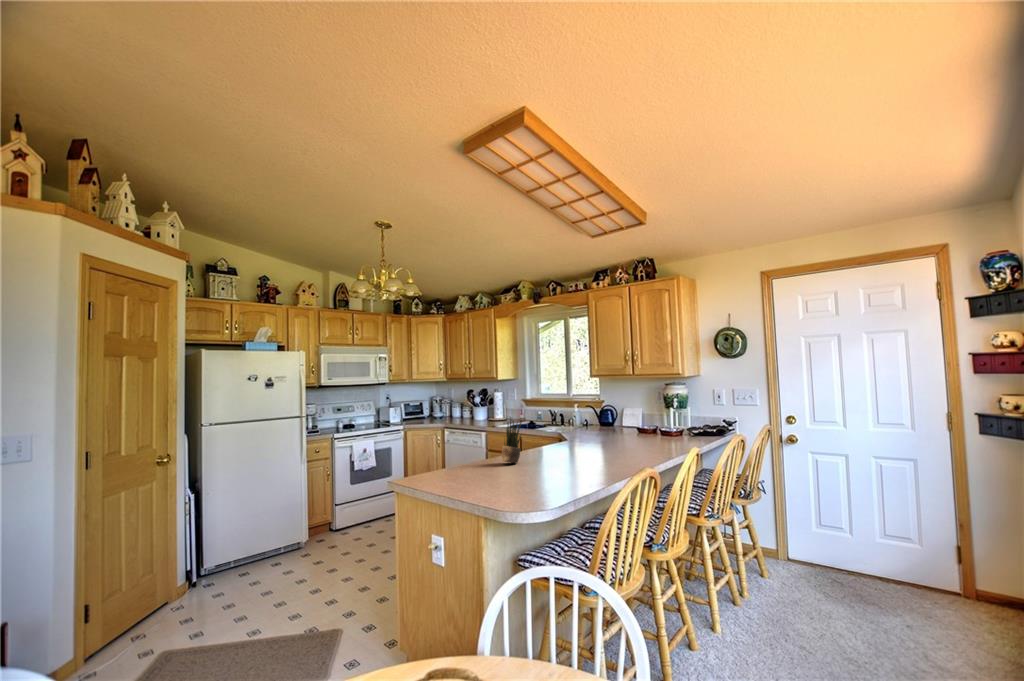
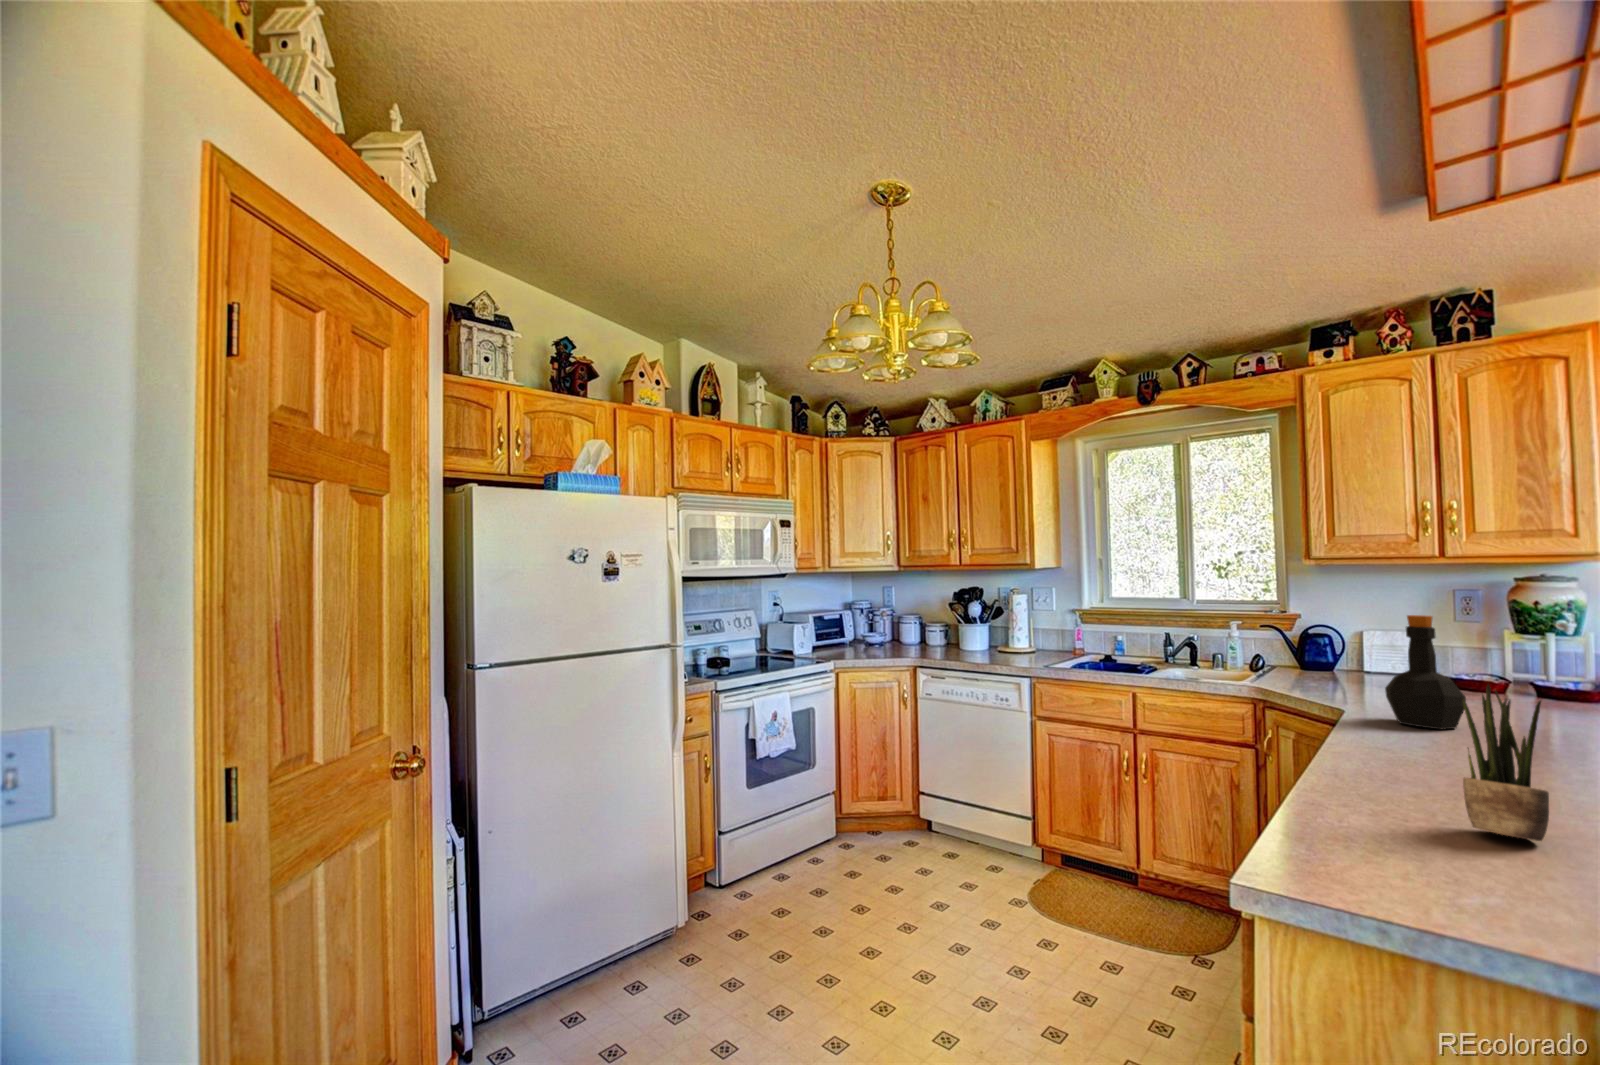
bottle: none [572,397,594,441] -> present [1385,615,1466,729]

